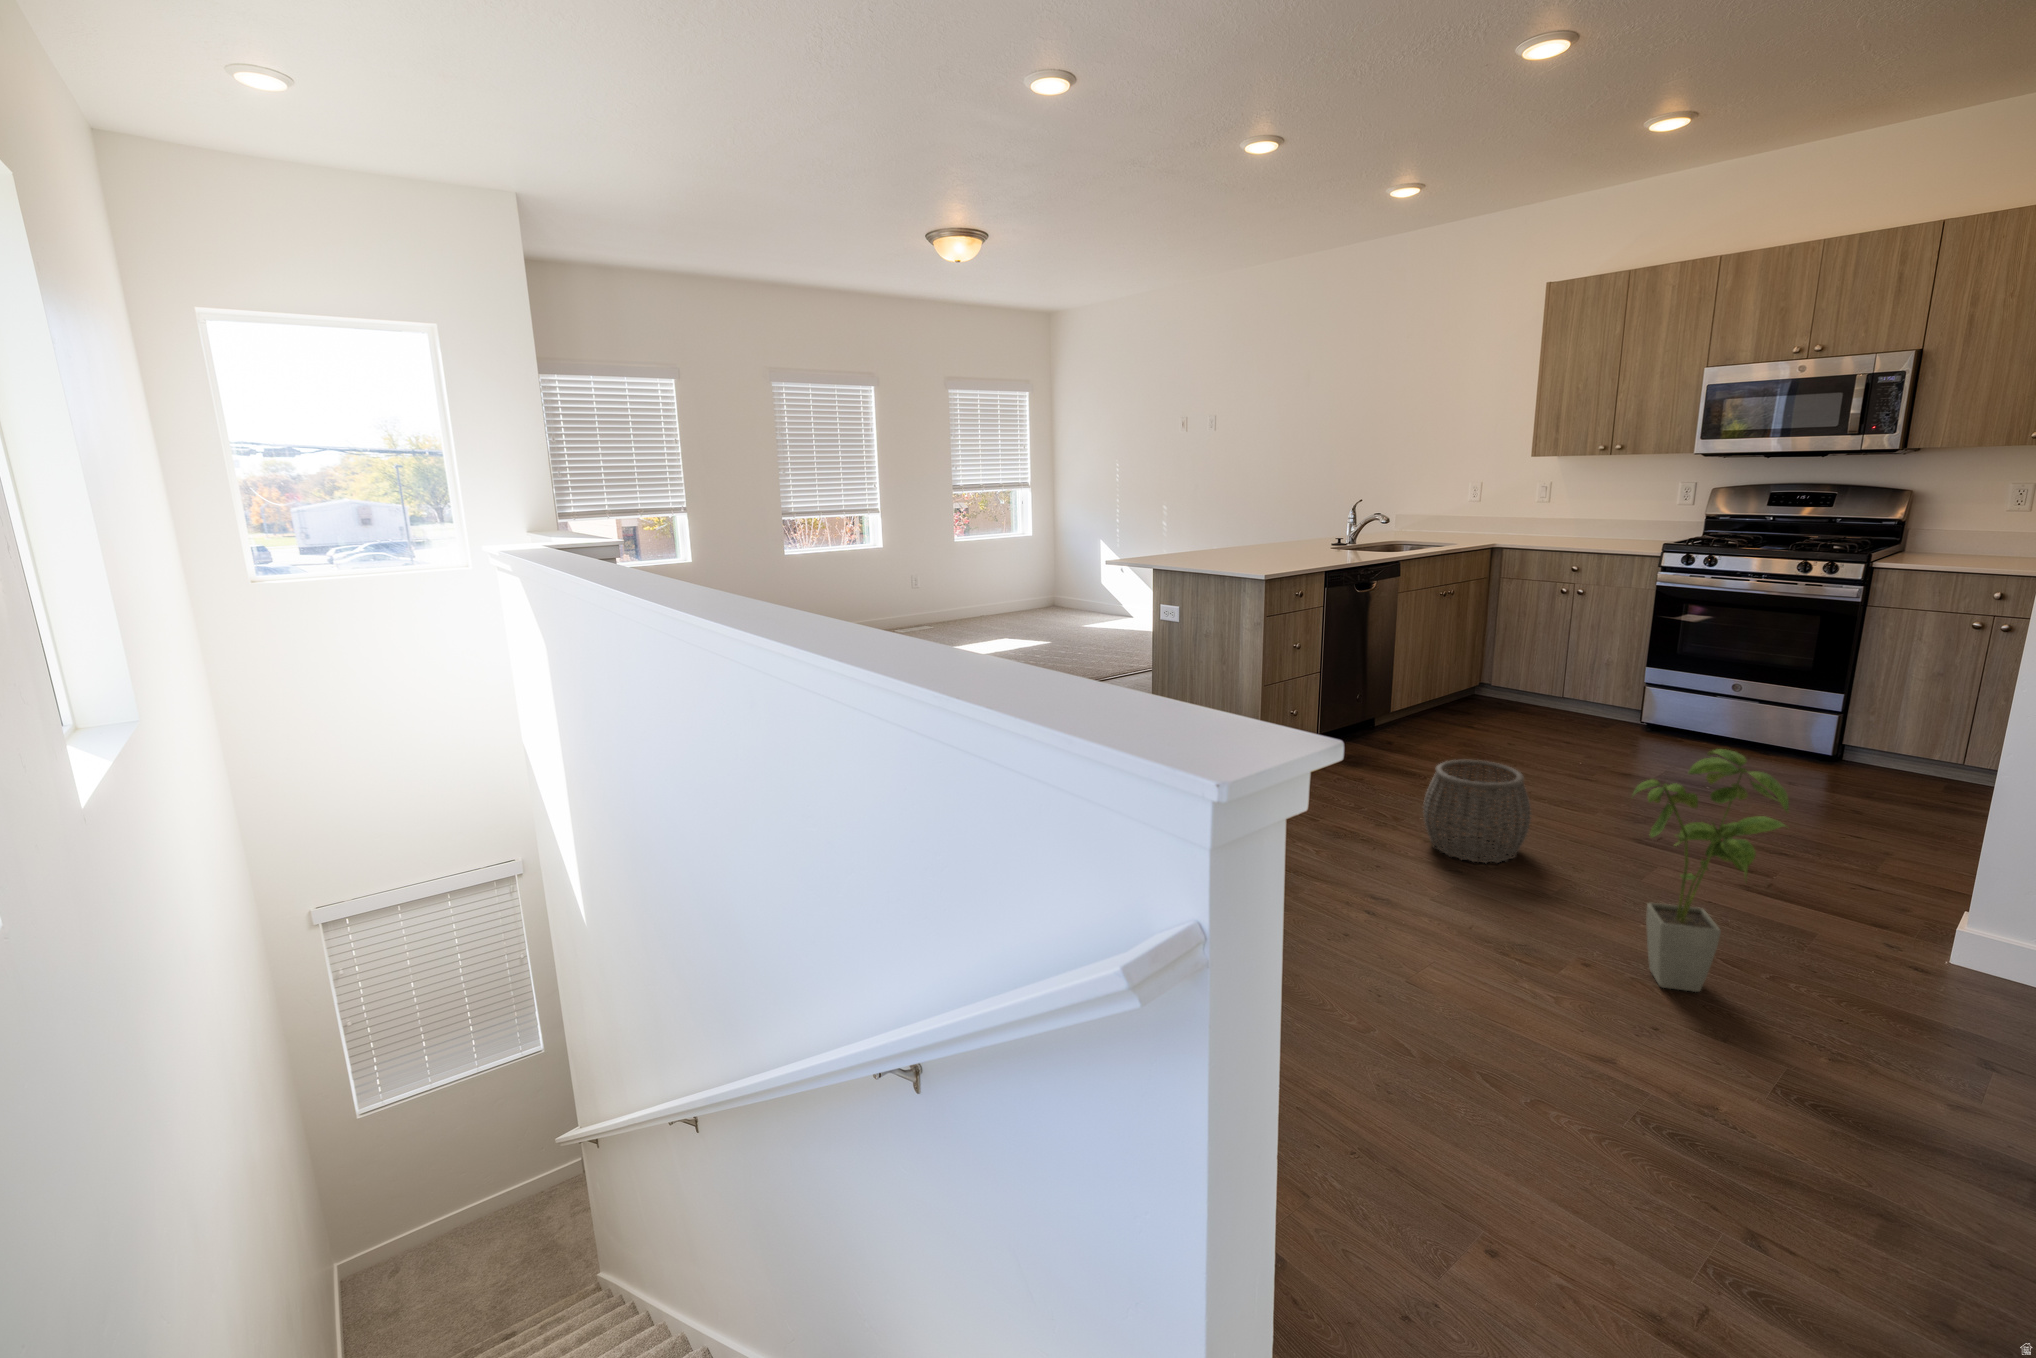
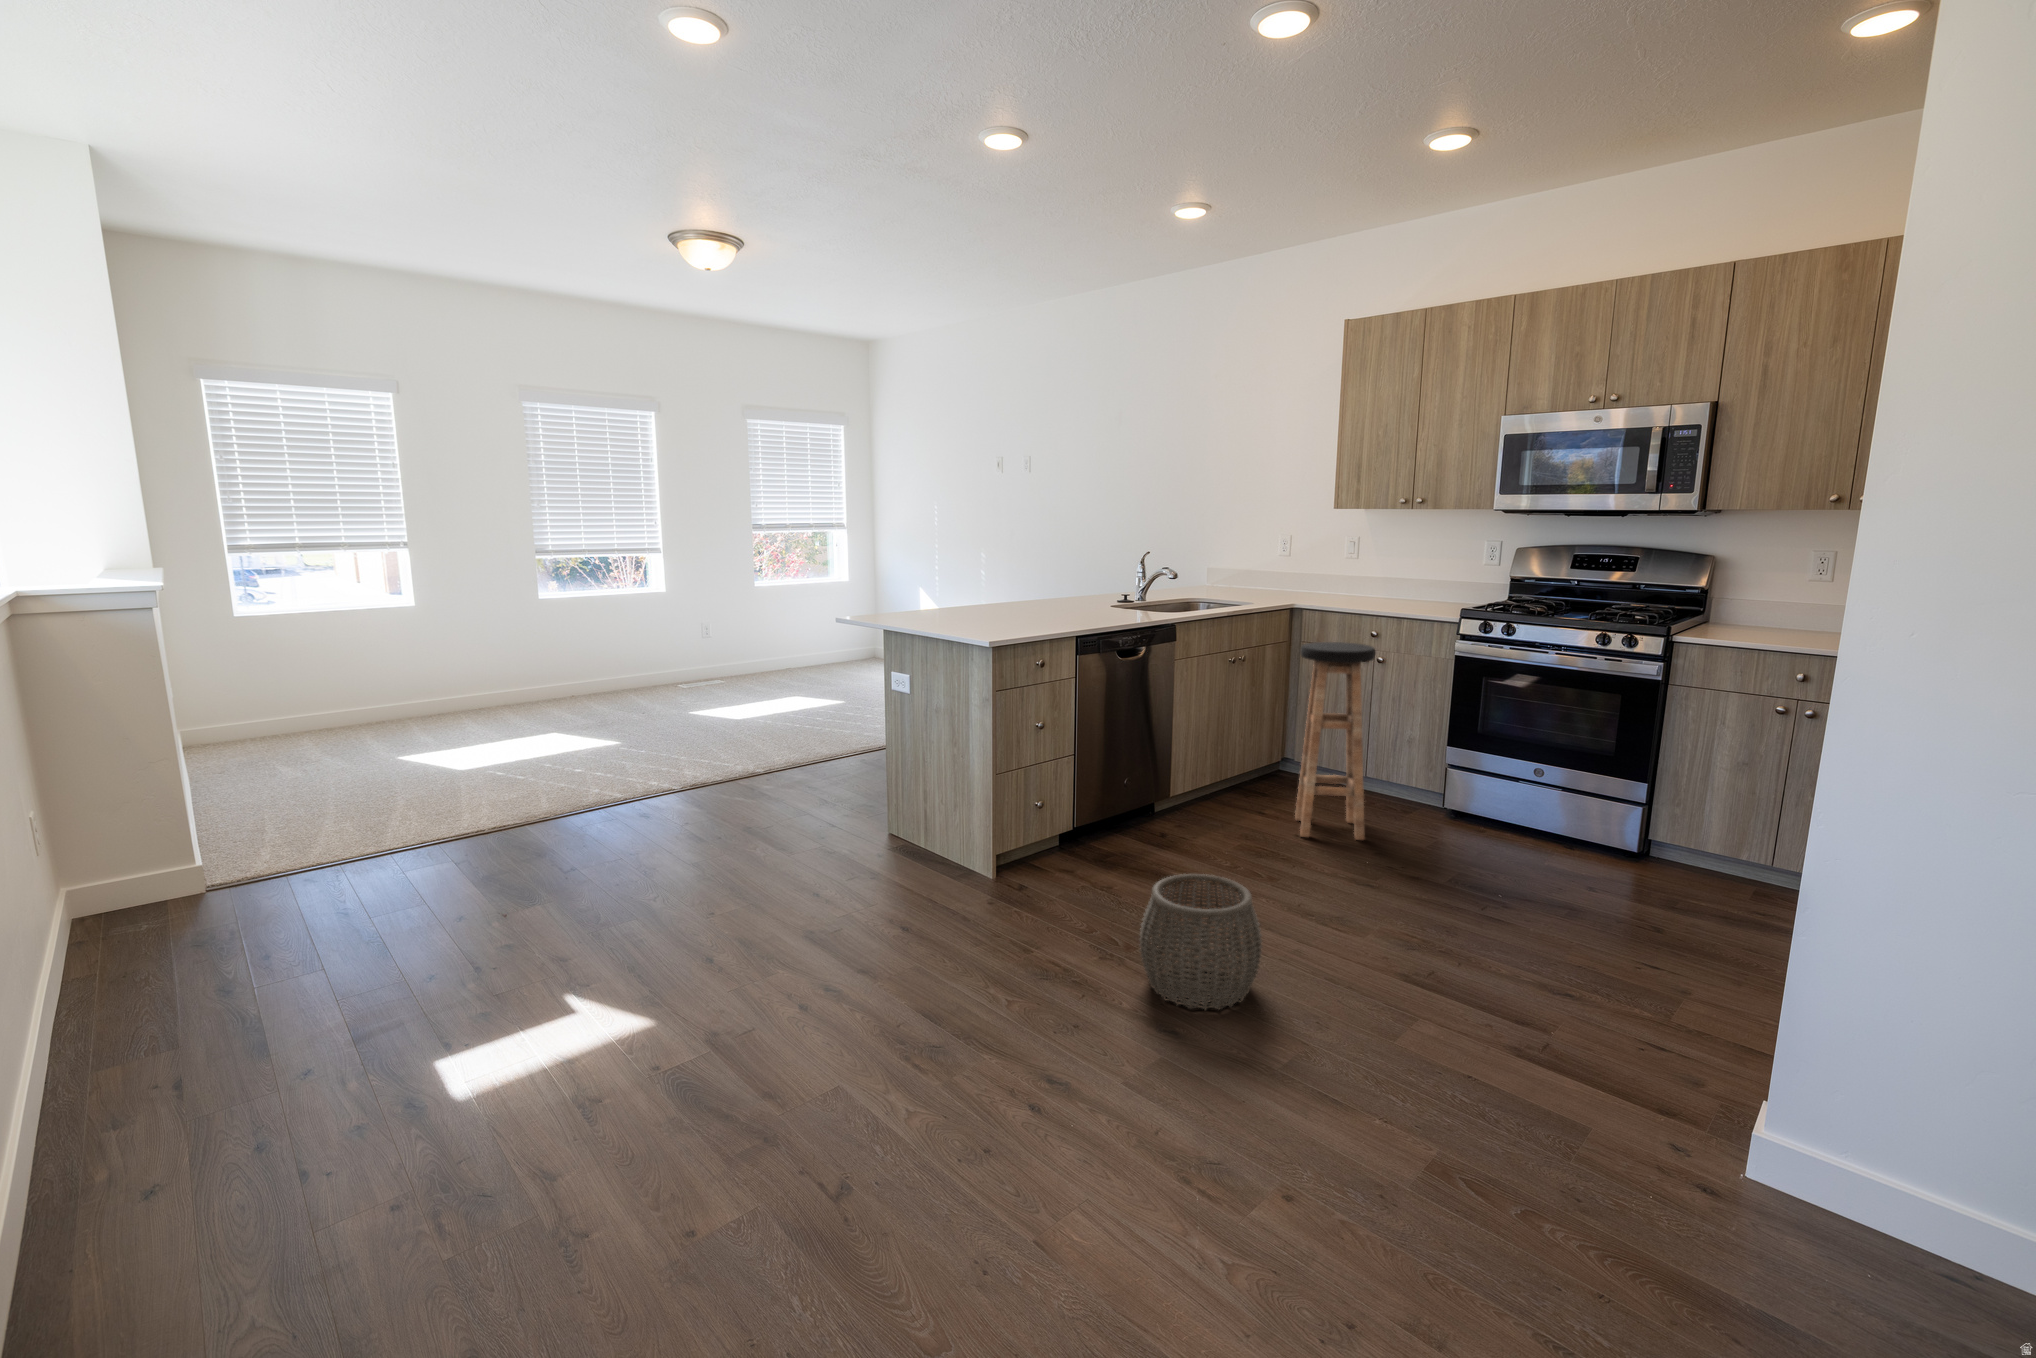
bar stool: none [1501,575,1586,746] -> present [1295,642,1376,840]
house plant: present [1633,749,1789,992] -> none [1315,897,1506,1224]

